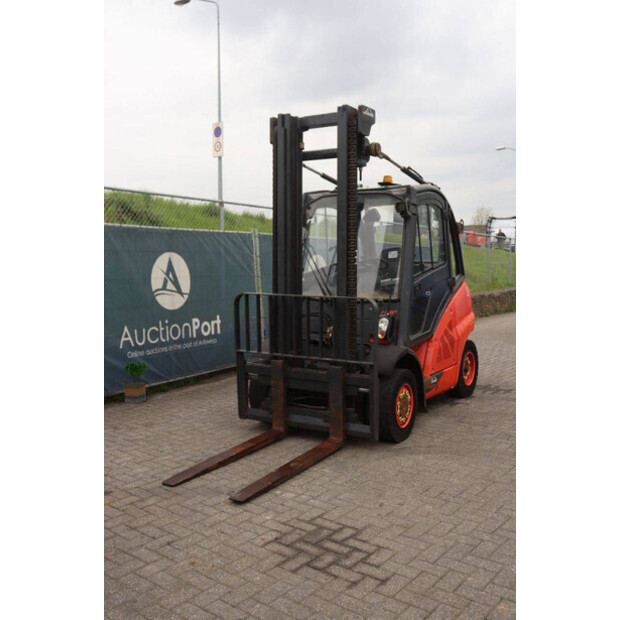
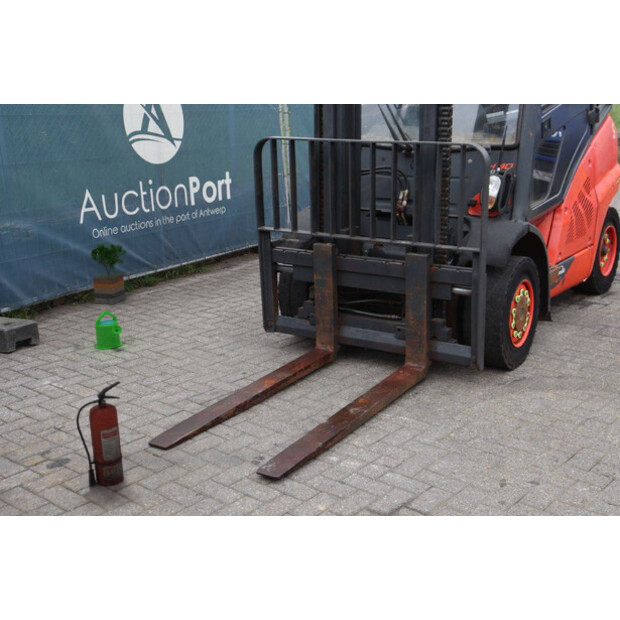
watering can: none [126,404,145,431] -> present [95,311,122,349]
fire extinguisher: none [118,440,147,507] -> present [76,381,124,486]

